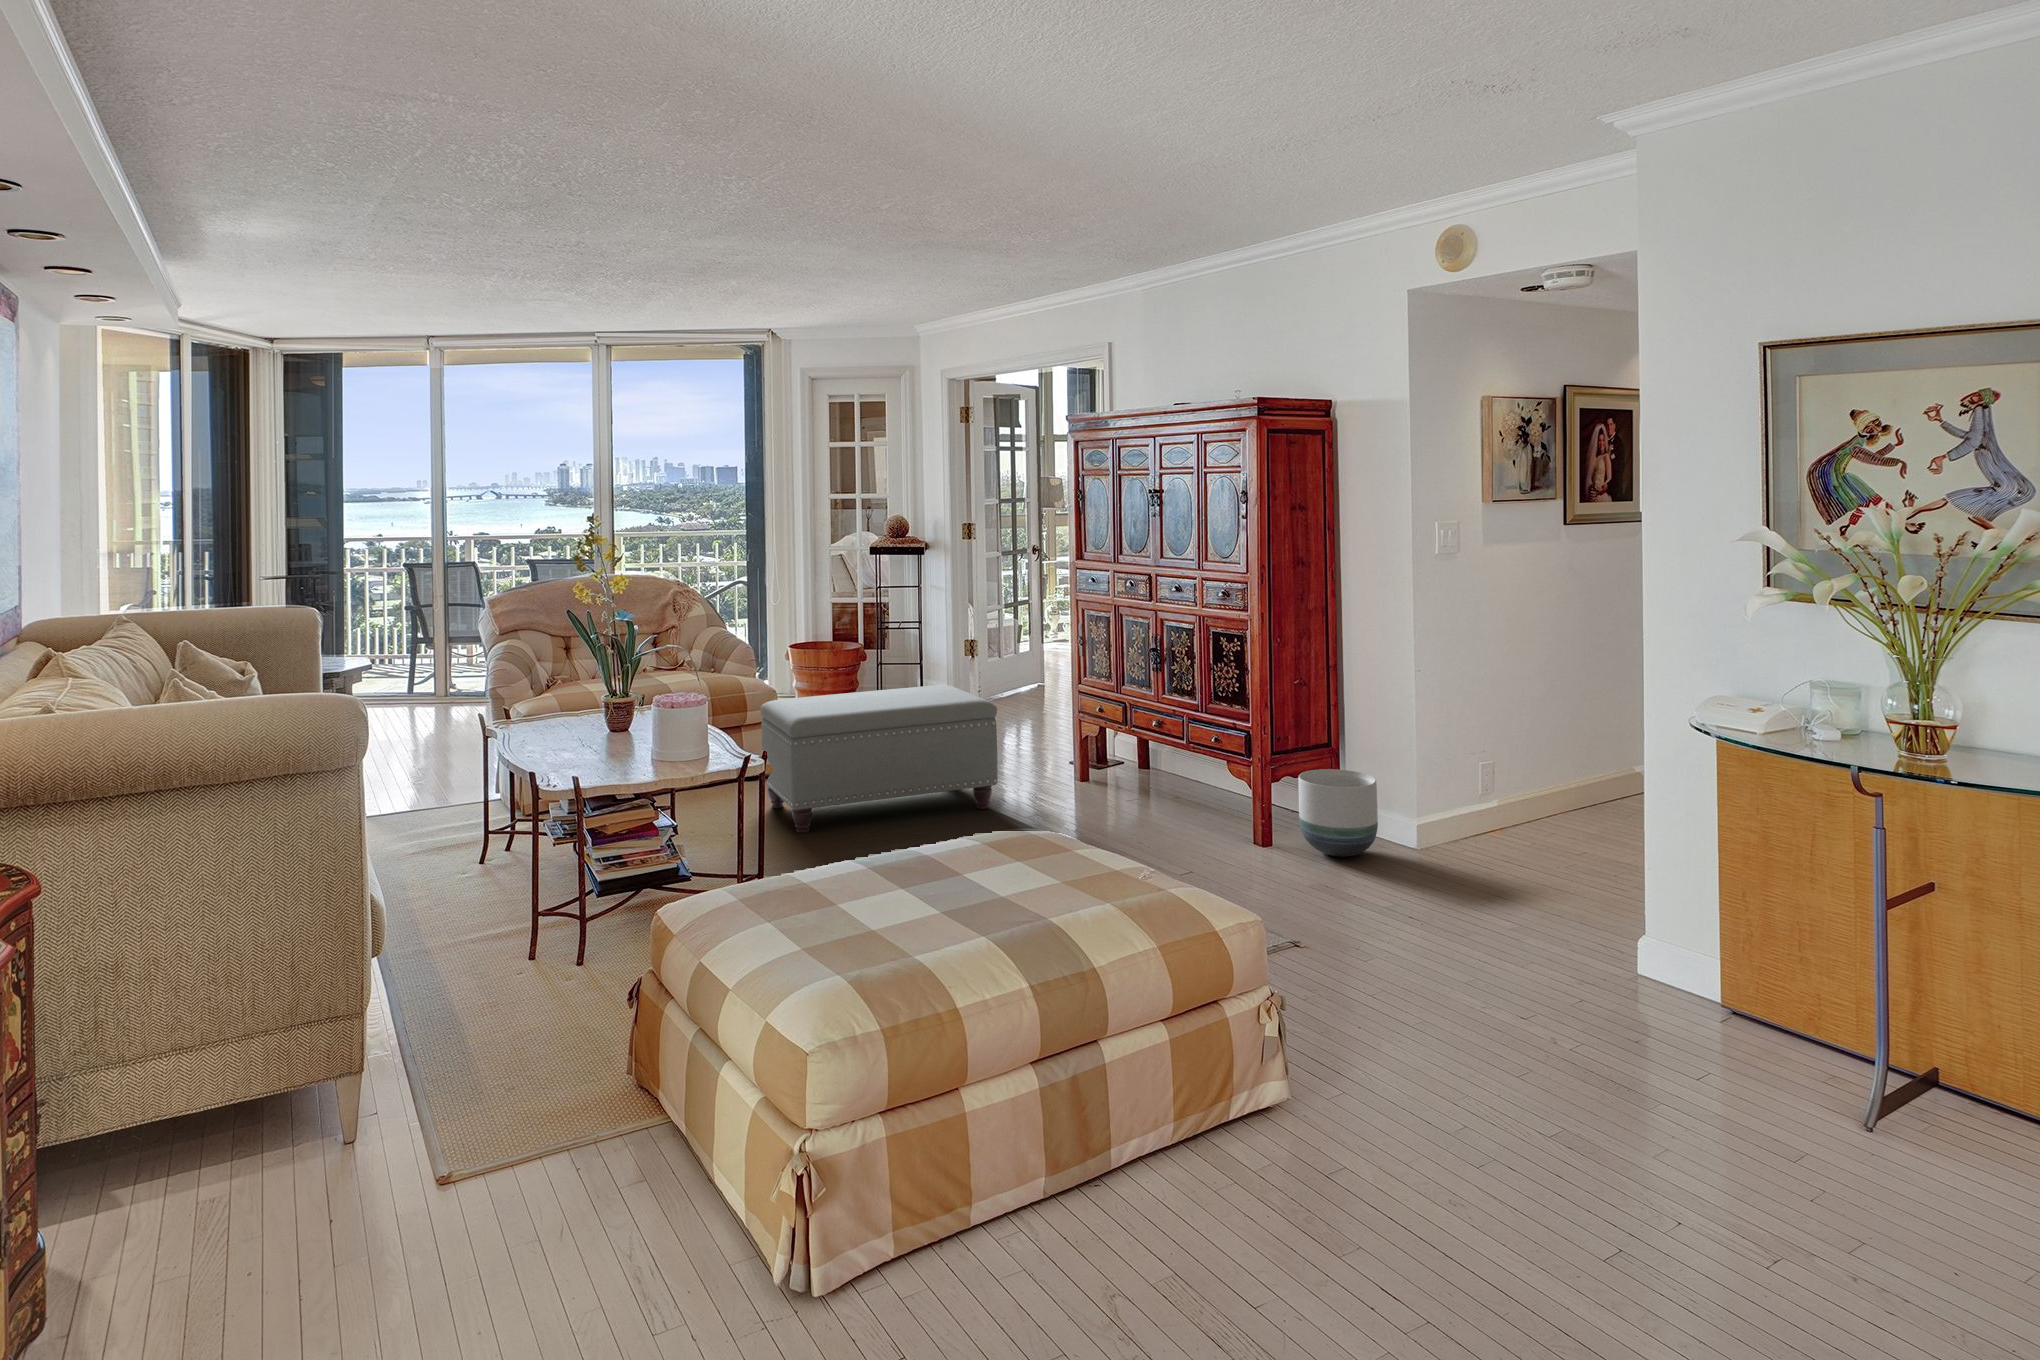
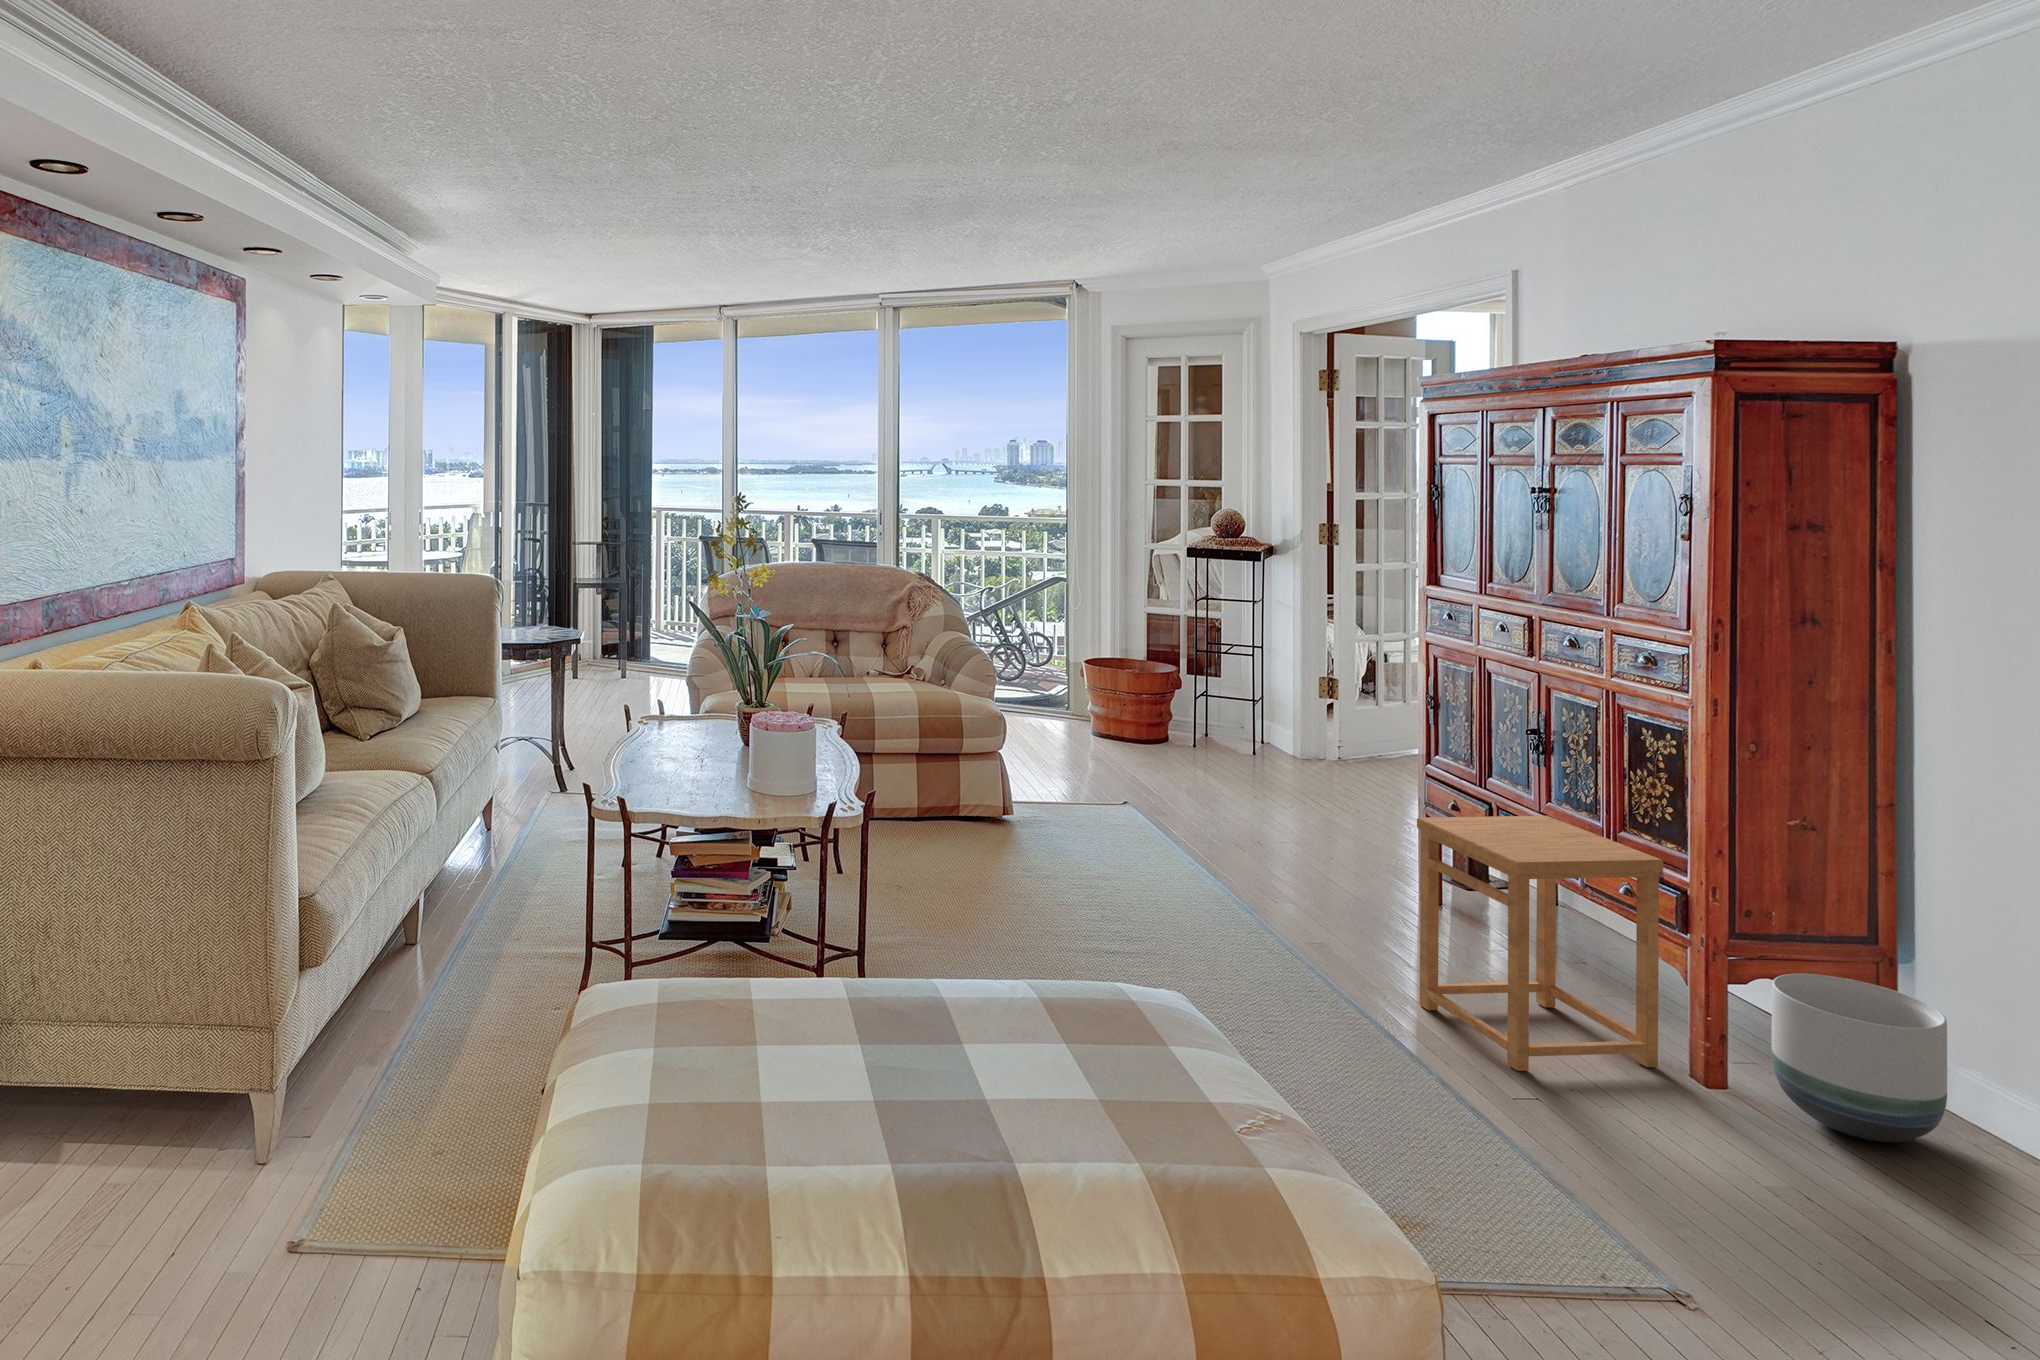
ottoman: present [760,685,998,833] -> none [967,727,1273,913]
side table: none [1106,702,1243,864] -> present [1417,816,1663,1071]

